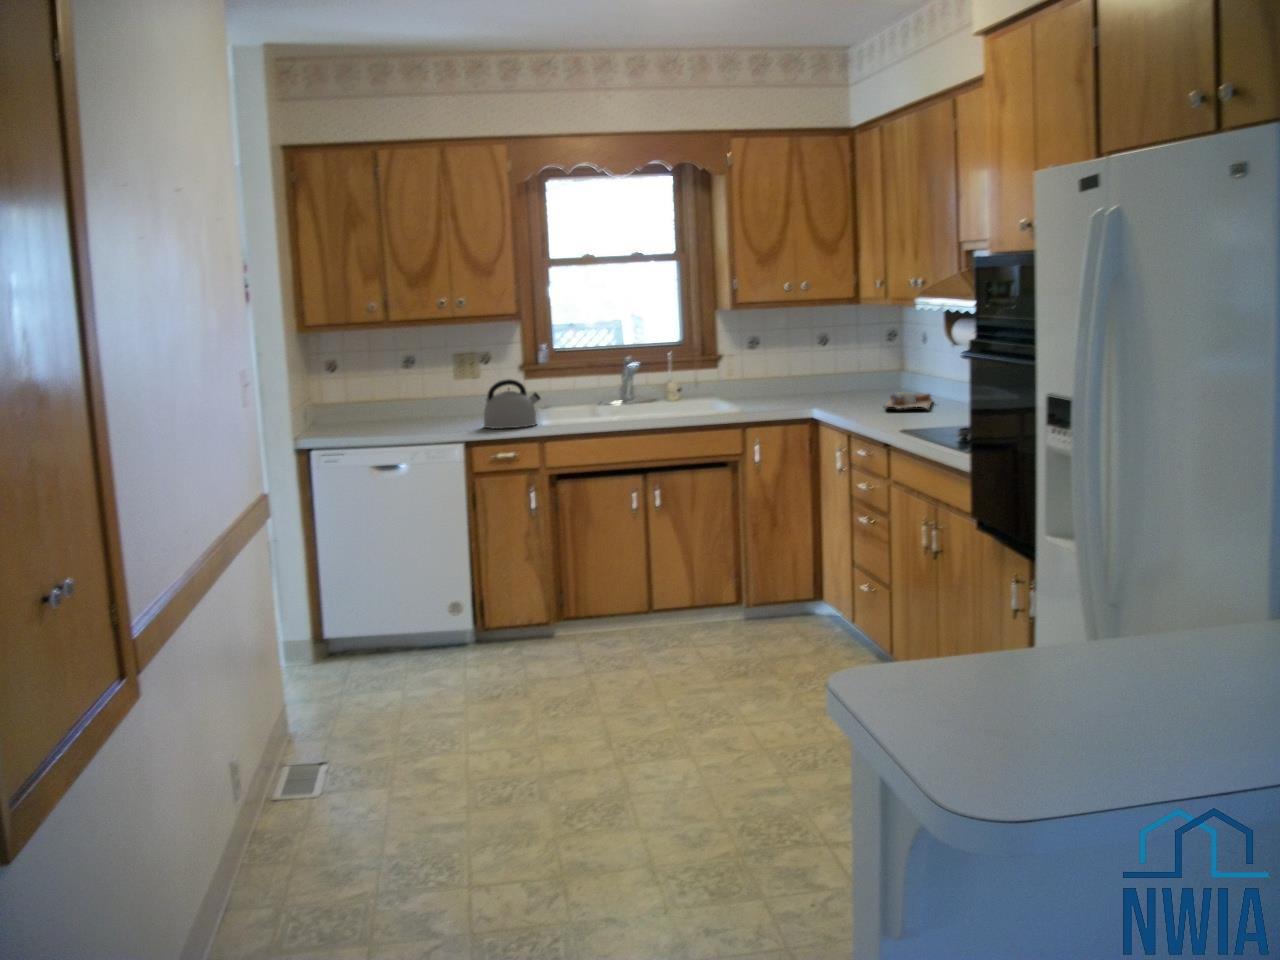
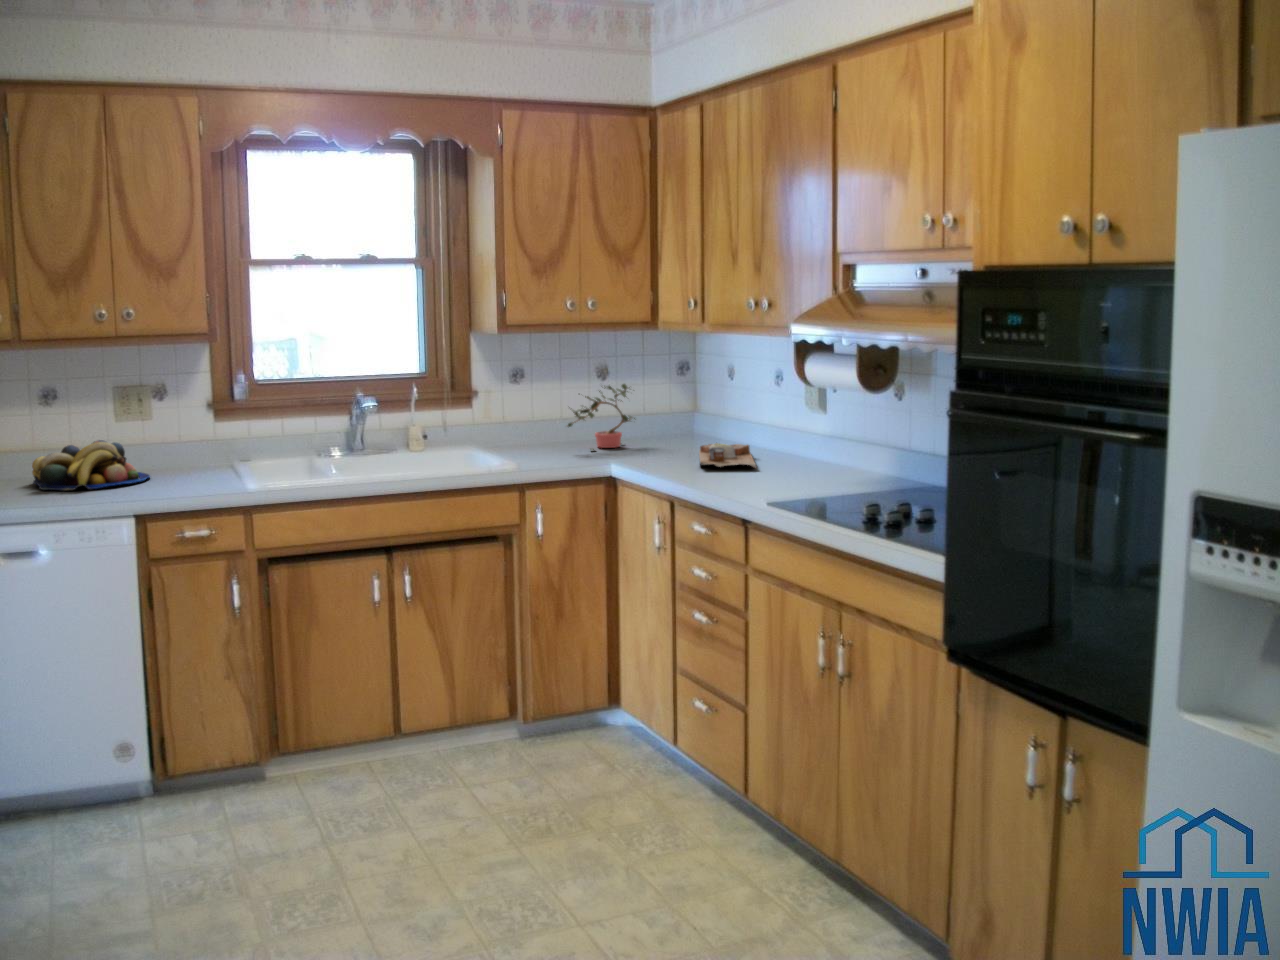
potted plant: none [785,348,845,401] -> present [568,384,635,450]
kettle: present [484,379,540,429] -> none [162,427,245,496]
fruit bowl: none [401,392,479,426] -> present [32,440,150,490]

